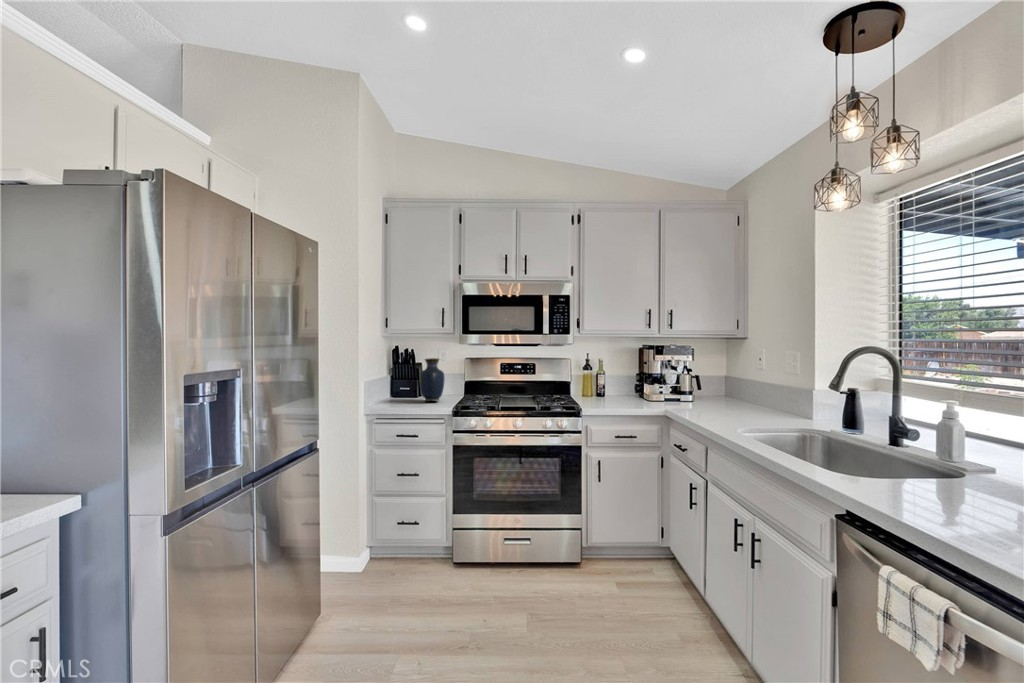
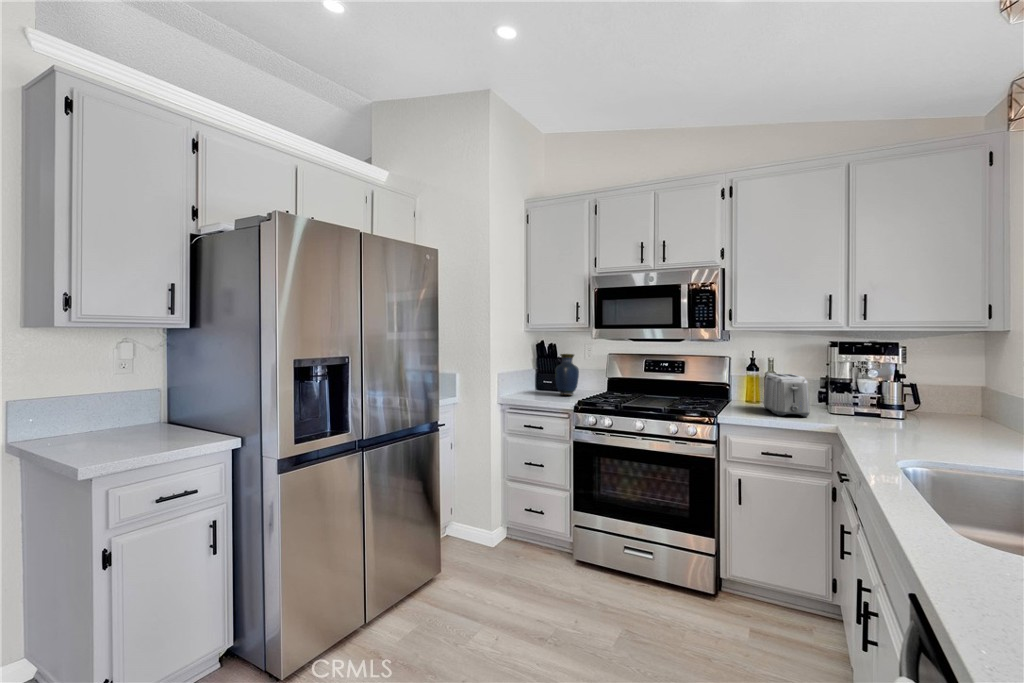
toaster: none [604,372,640,405] -> present [764,374,810,417]

